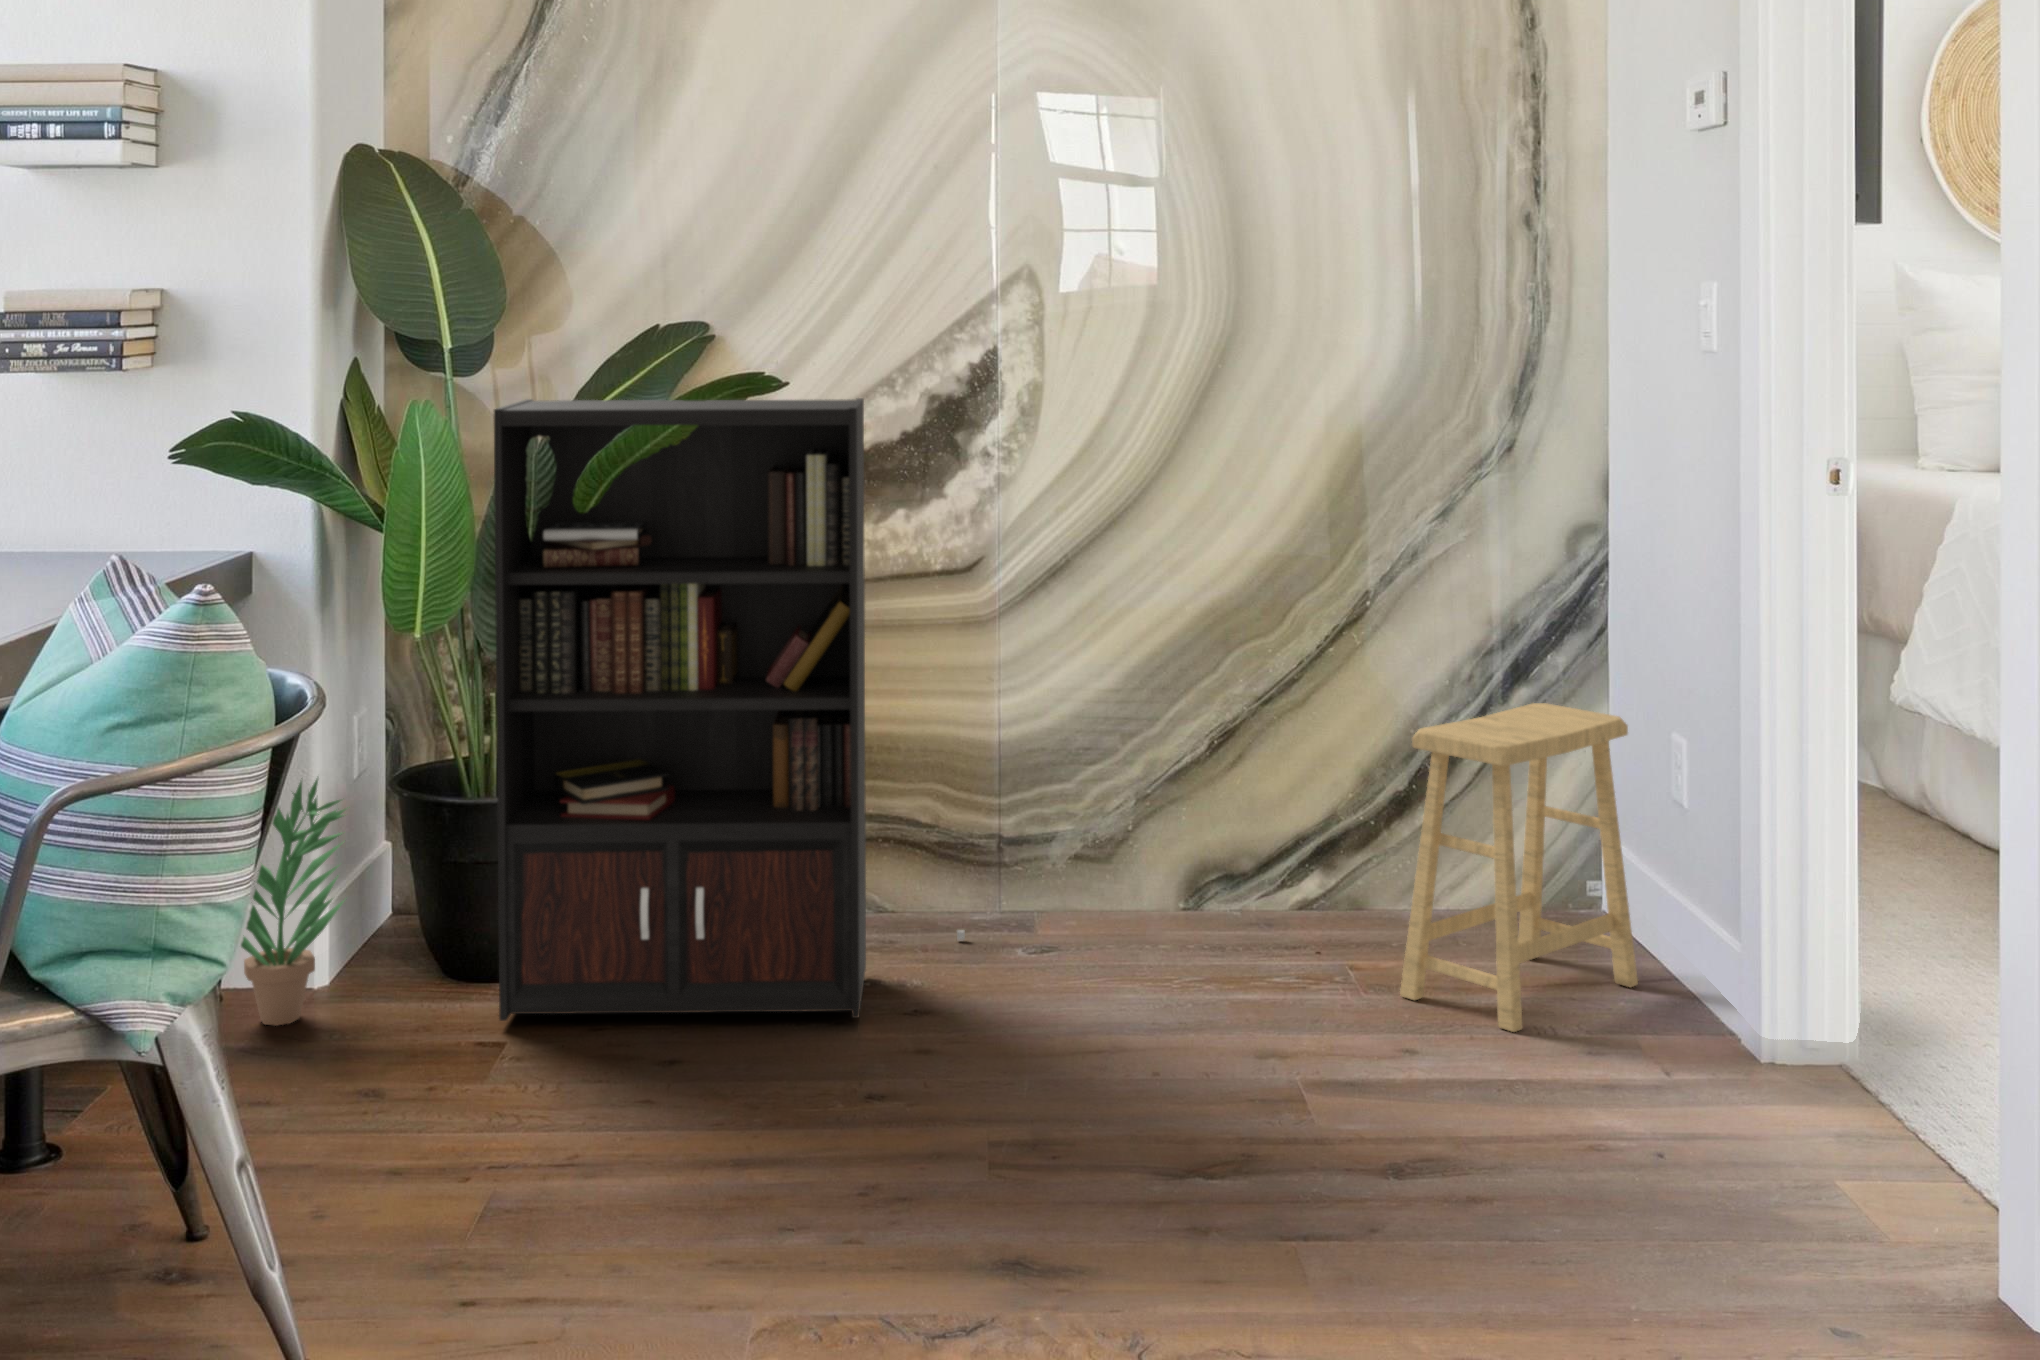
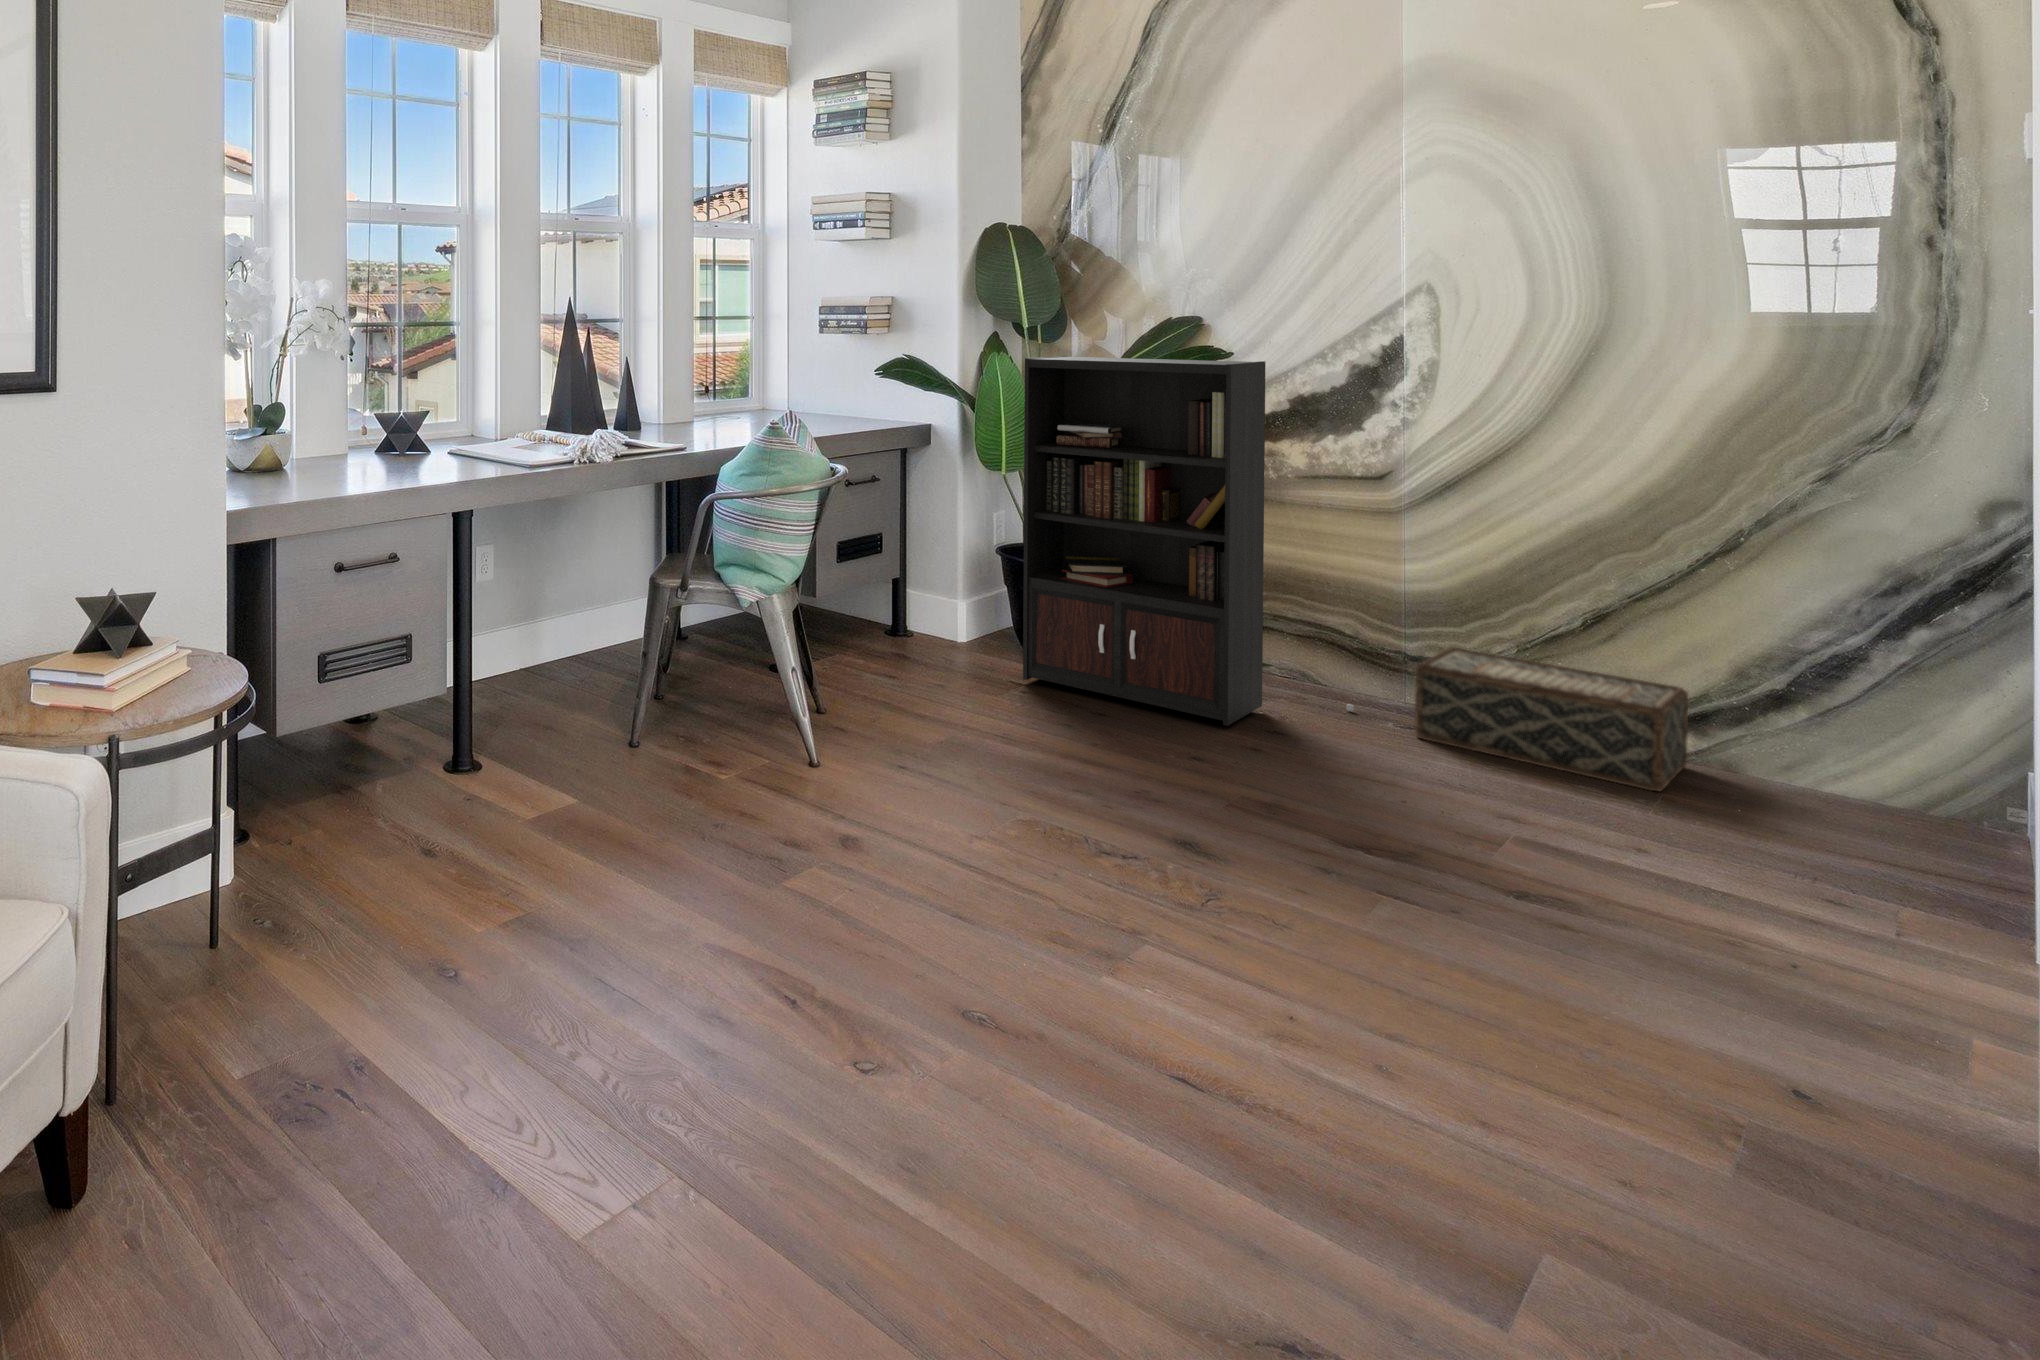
footstool: present [1400,703,1638,1032] -> none [1686,622,1970,877]
potted plant: present [241,778,346,1026] -> none [887,537,960,658]
woven basket: none [1063,811,1347,964] -> present [1415,648,1688,791]

